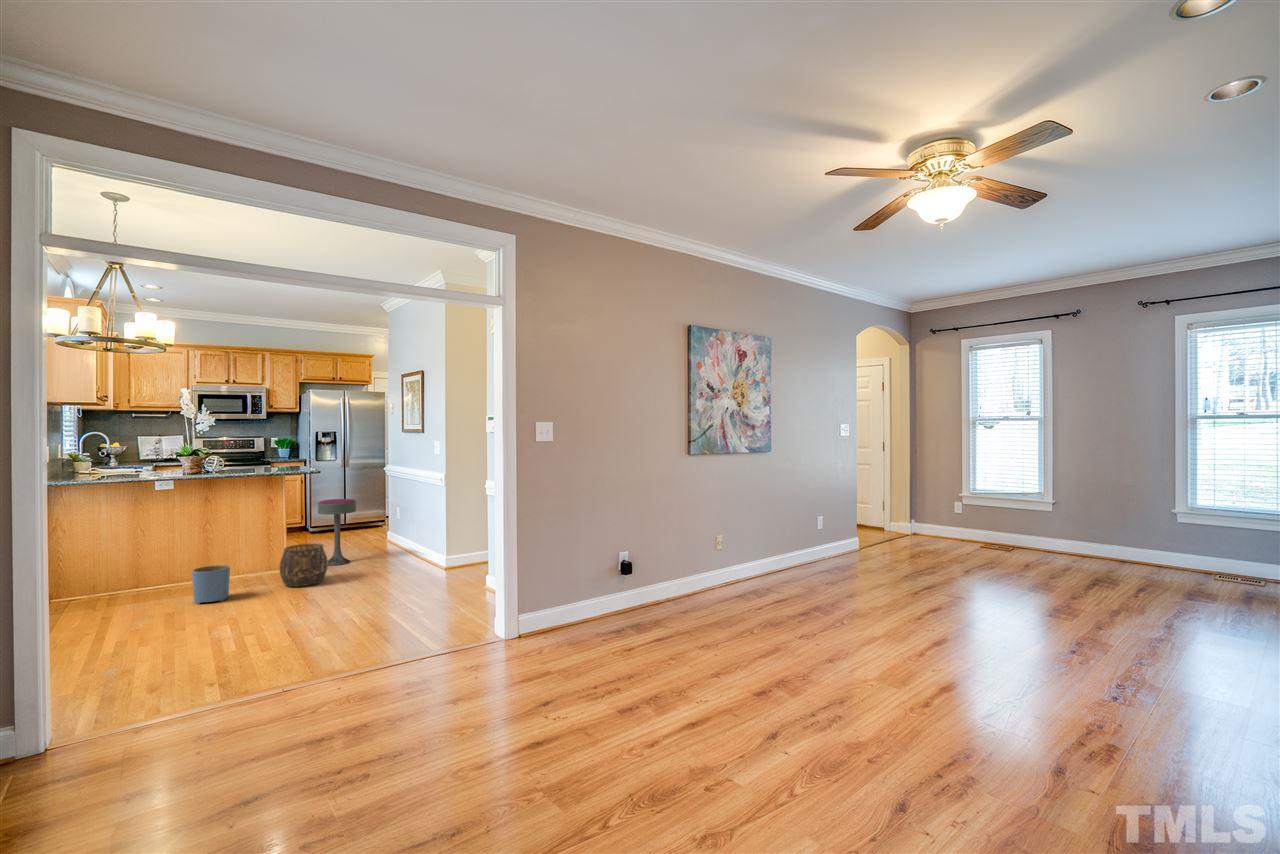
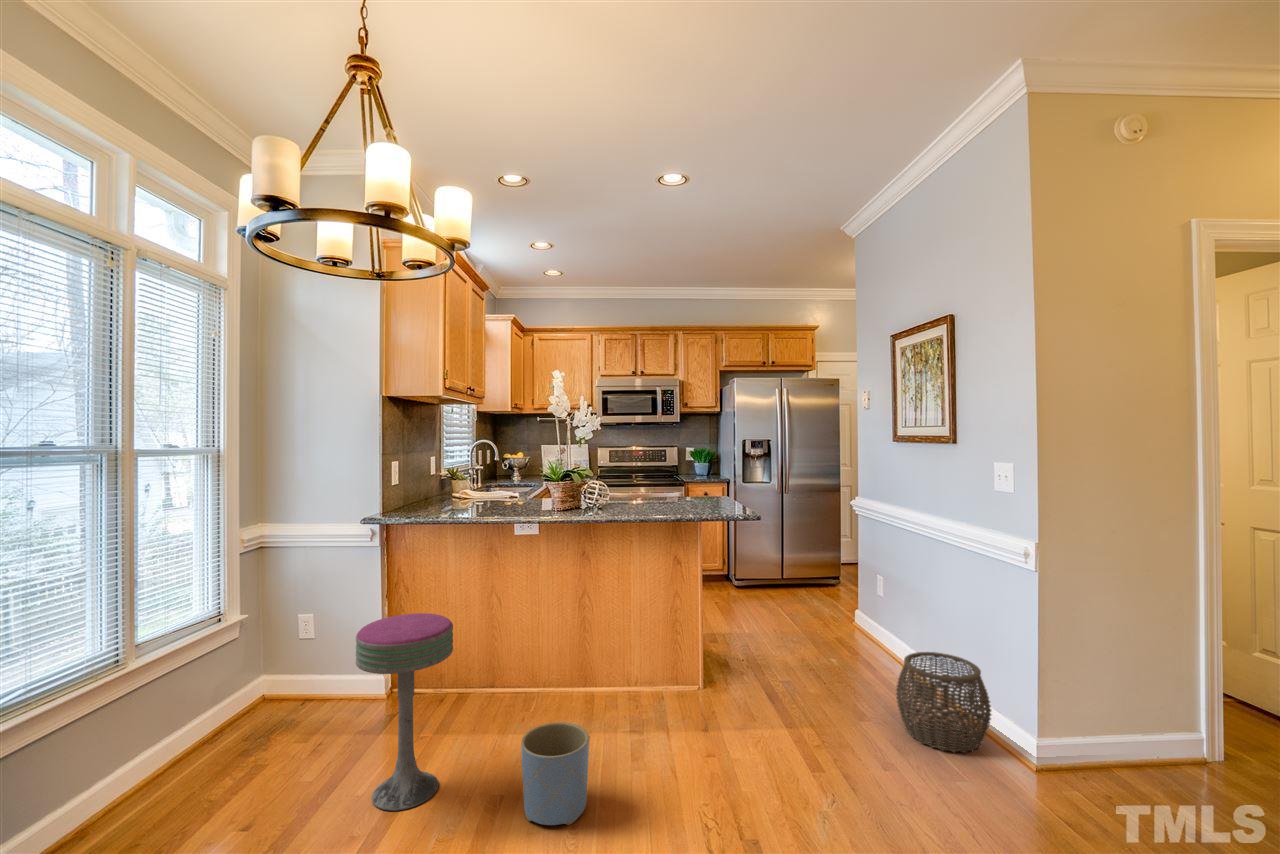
bar stool: present [318,499,356,565] -> present [356,613,453,811]
woven basket: present [279,543,328,587] -> present [896,652,991,753]

